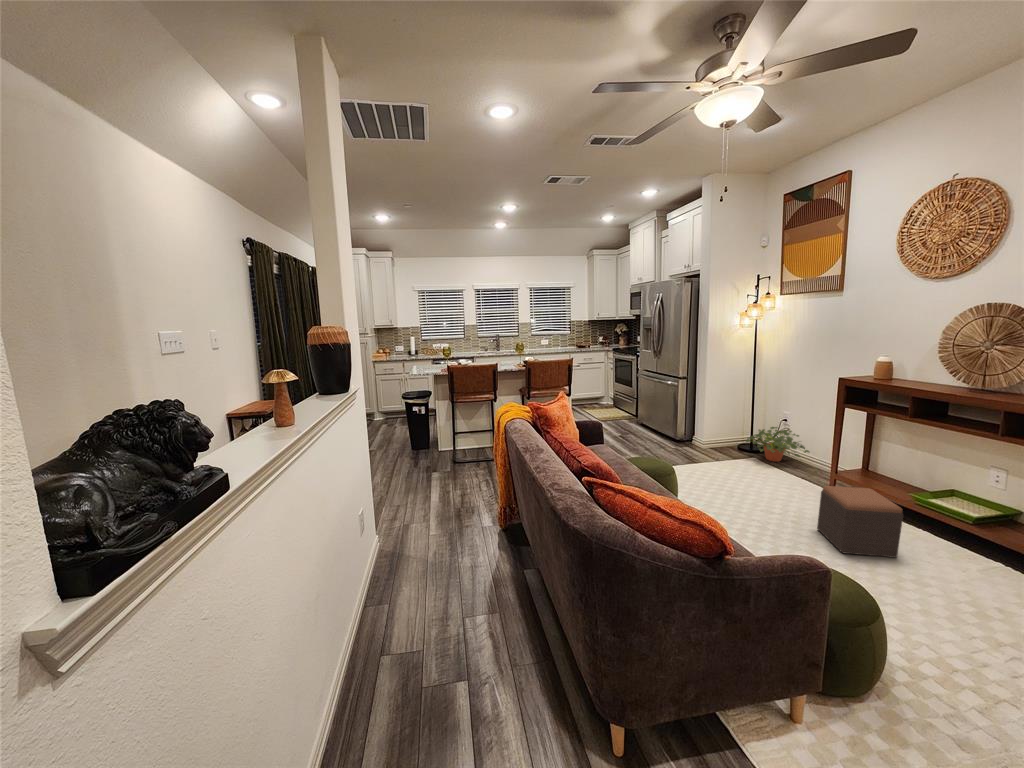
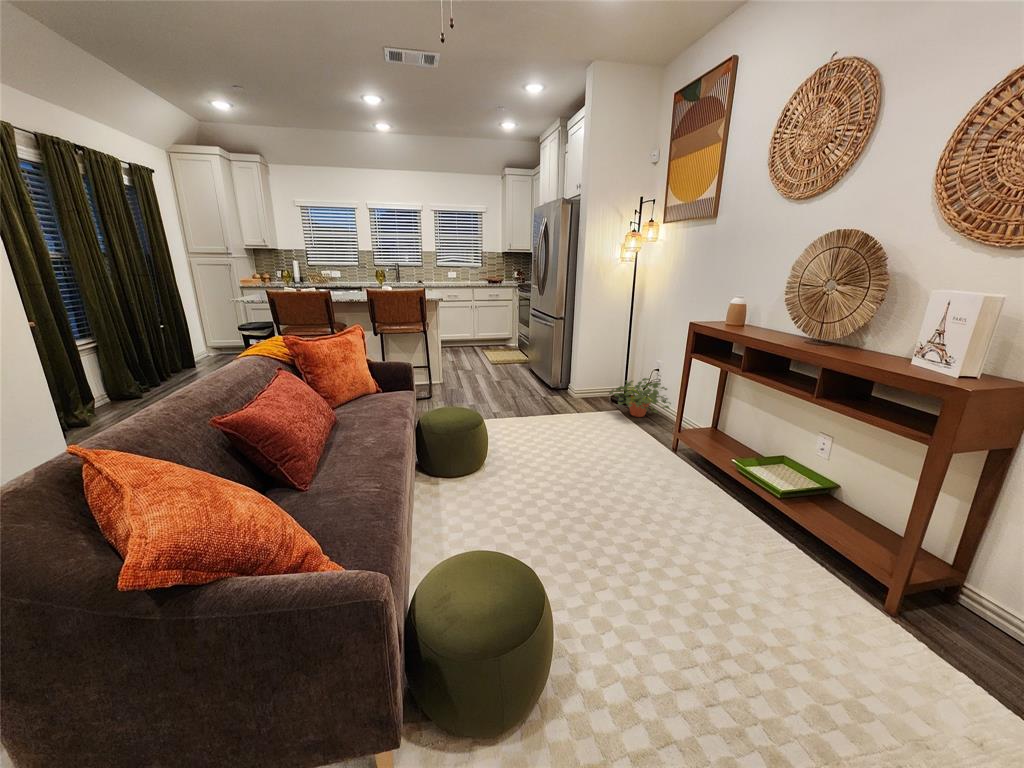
footstool: present [817,486,903,557] -> none [615,449,686,534]

